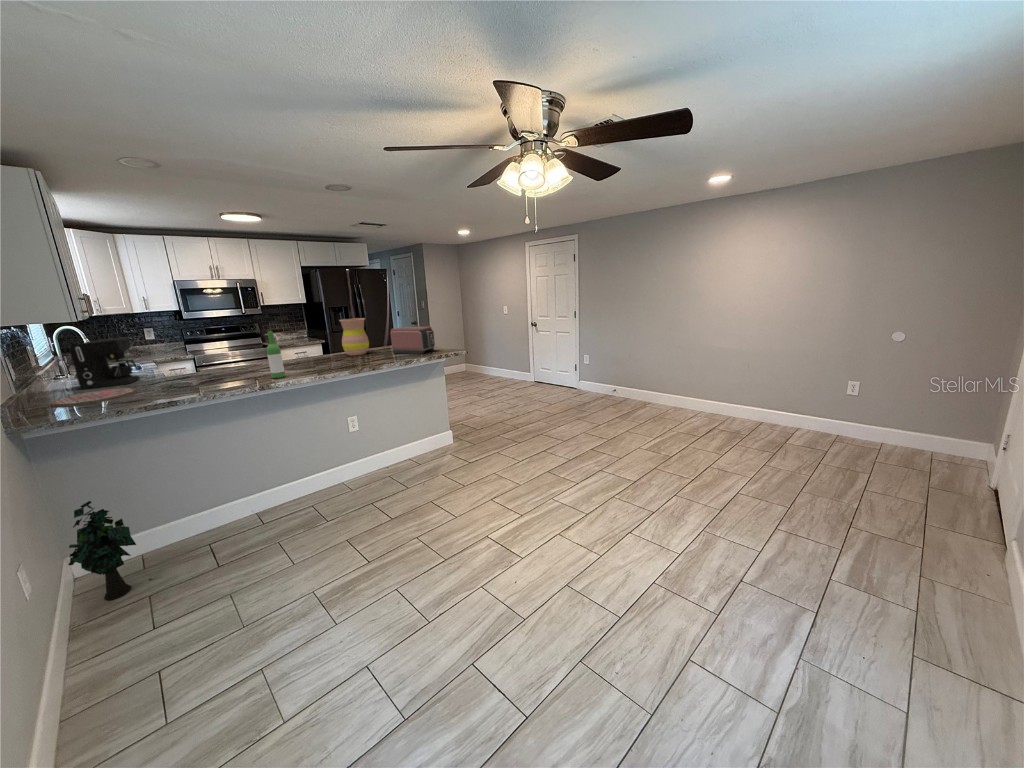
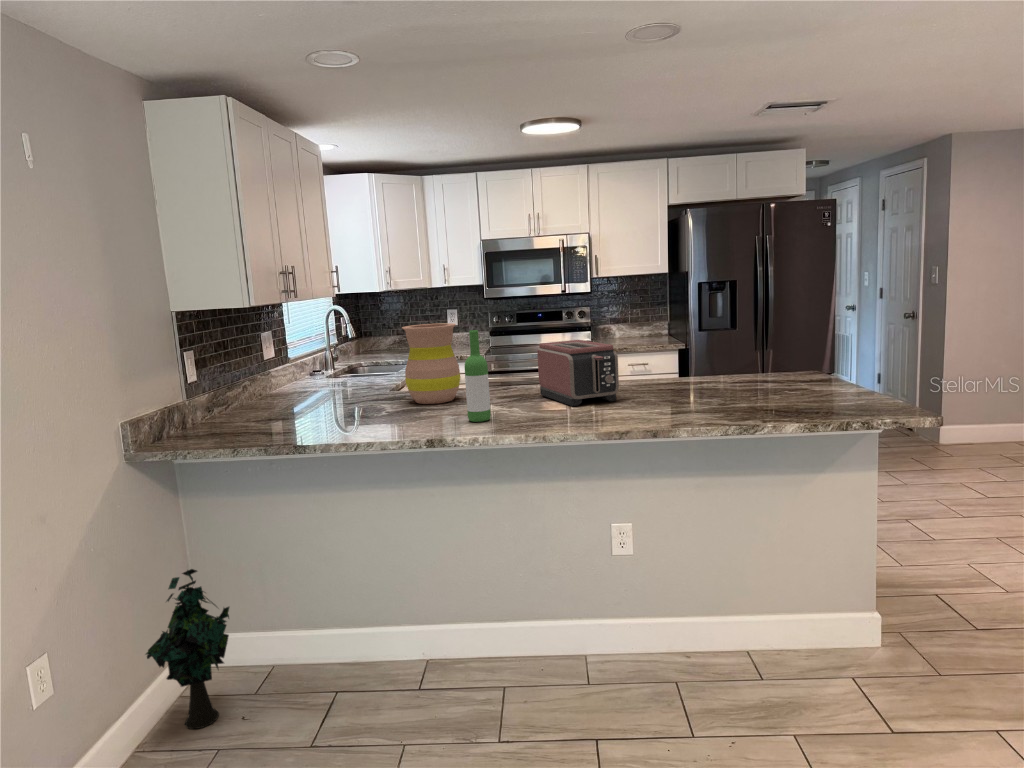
vase: present [339,318,369,356] -> present [402,323,461,404]
toaster: present [390,327,435,354] -> present [537,340,619,406]
coffee maker: present [70,338,140,389] -> none [293,324,364,393]
cutting board: present [51,388,137,407] -> none [225,399,319,421]

